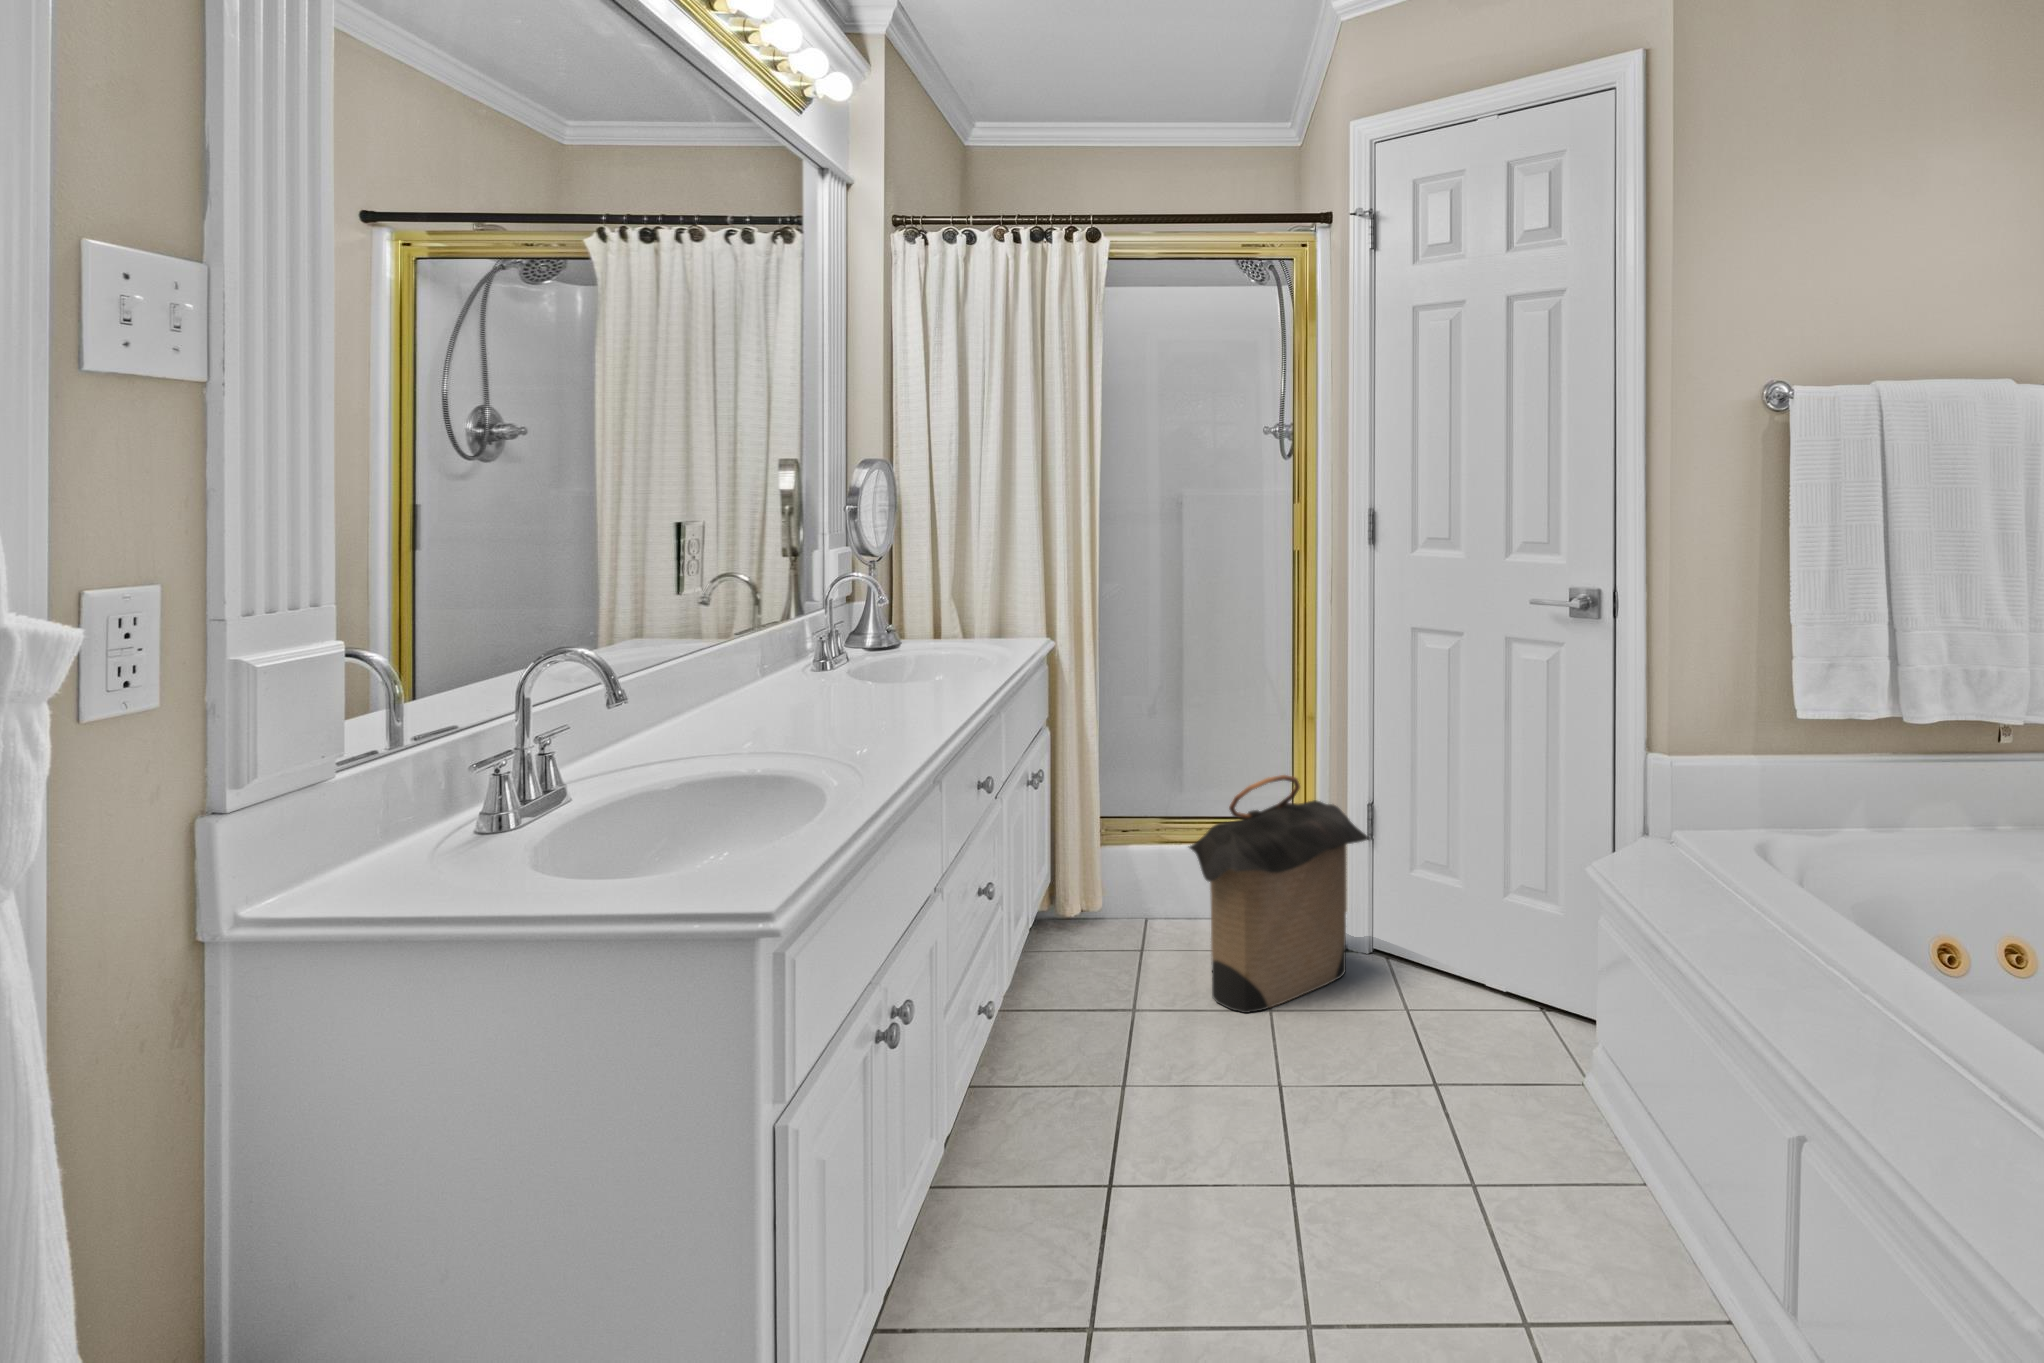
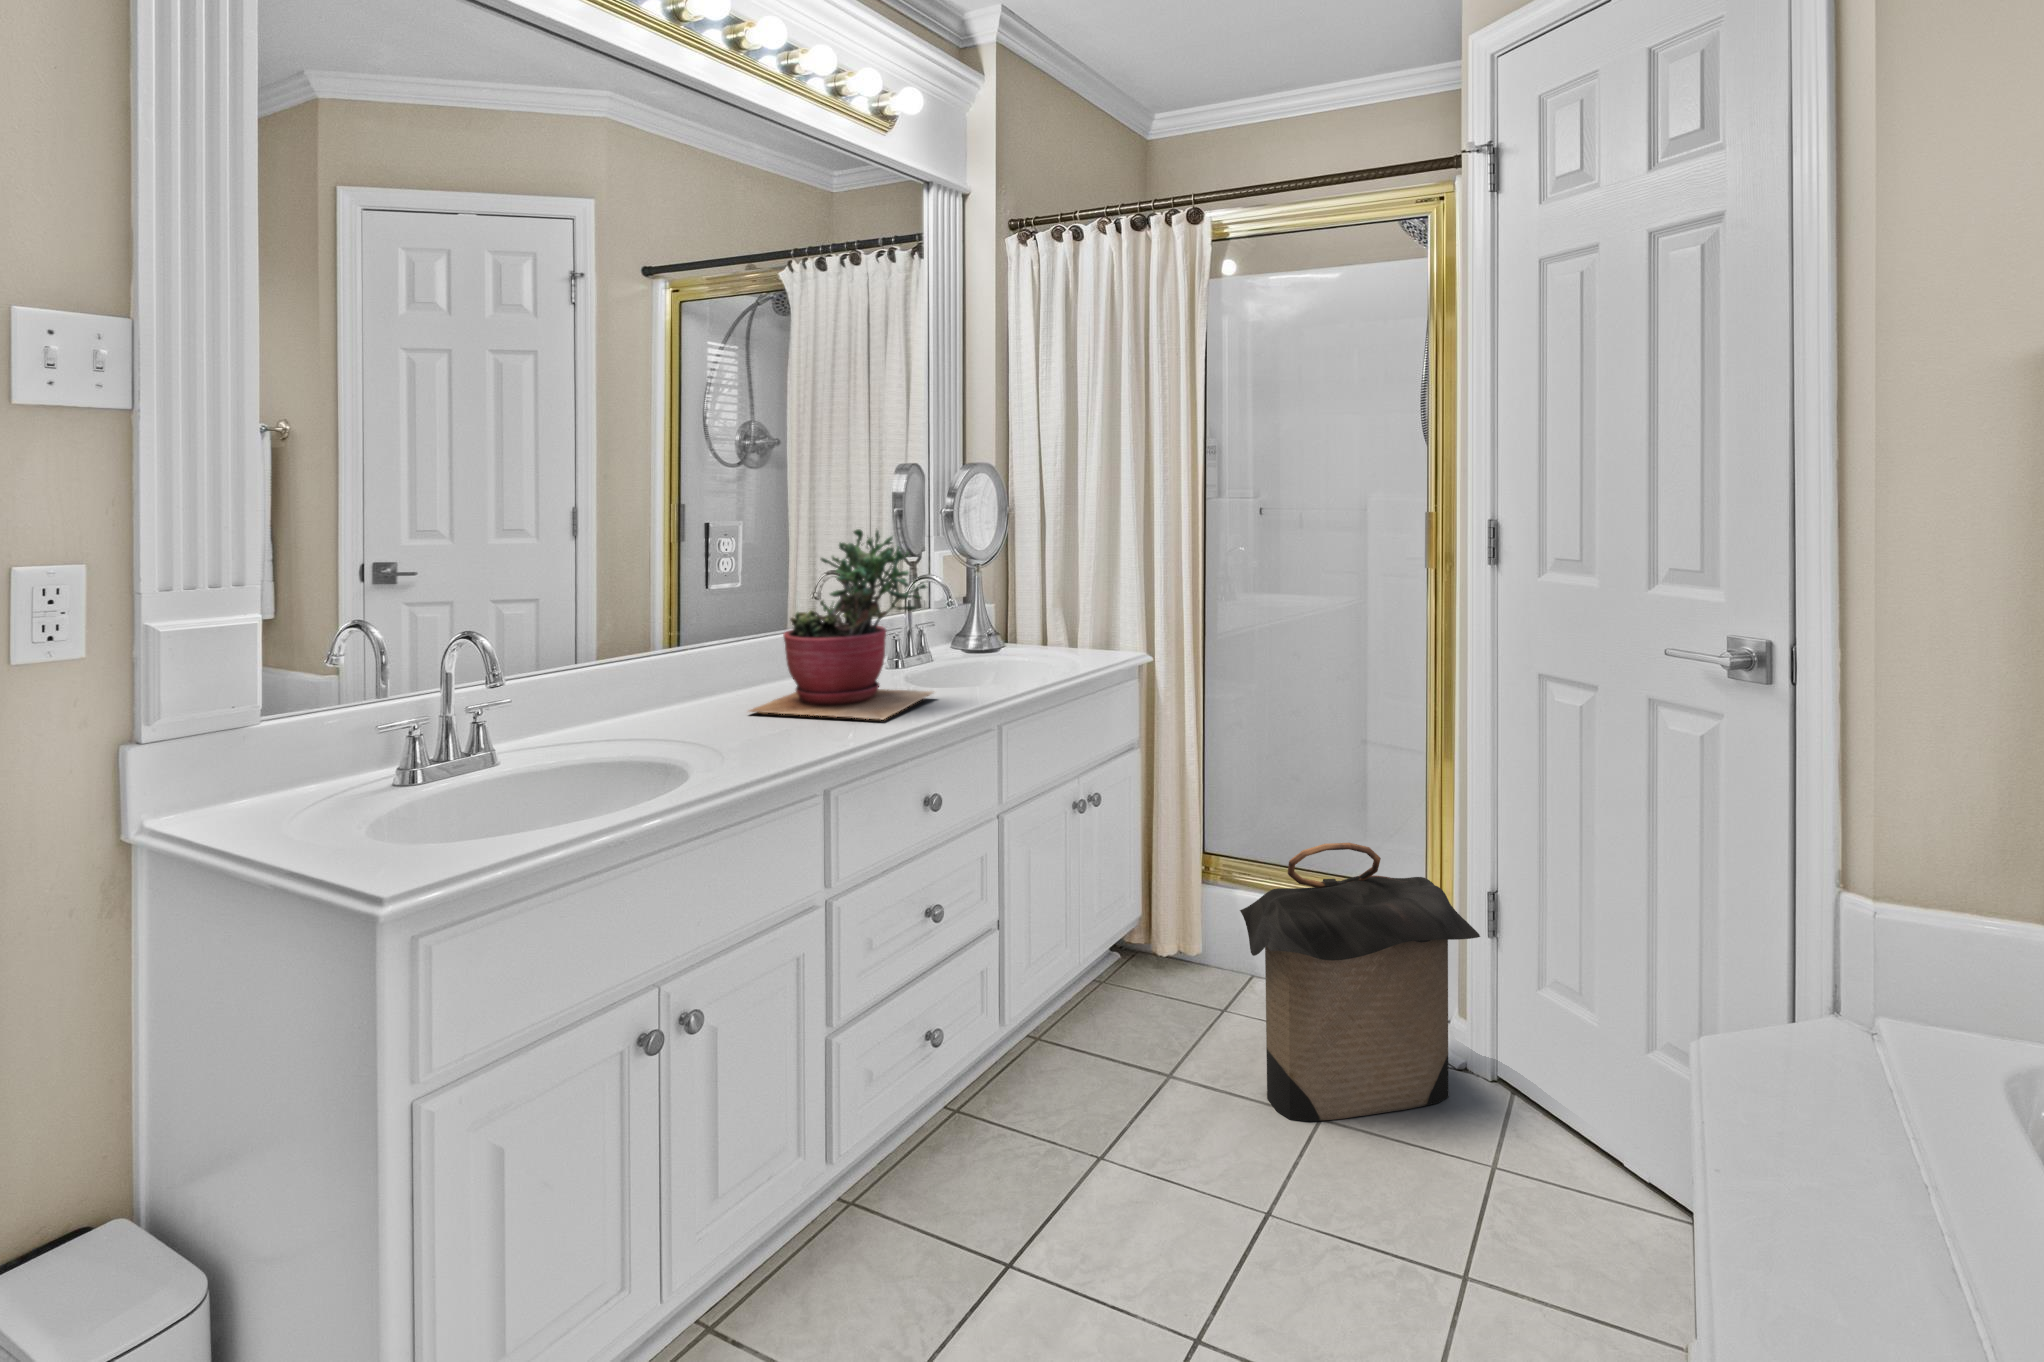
succulent plant: none [775,513,939,702] -> present [750,528,933,720]

